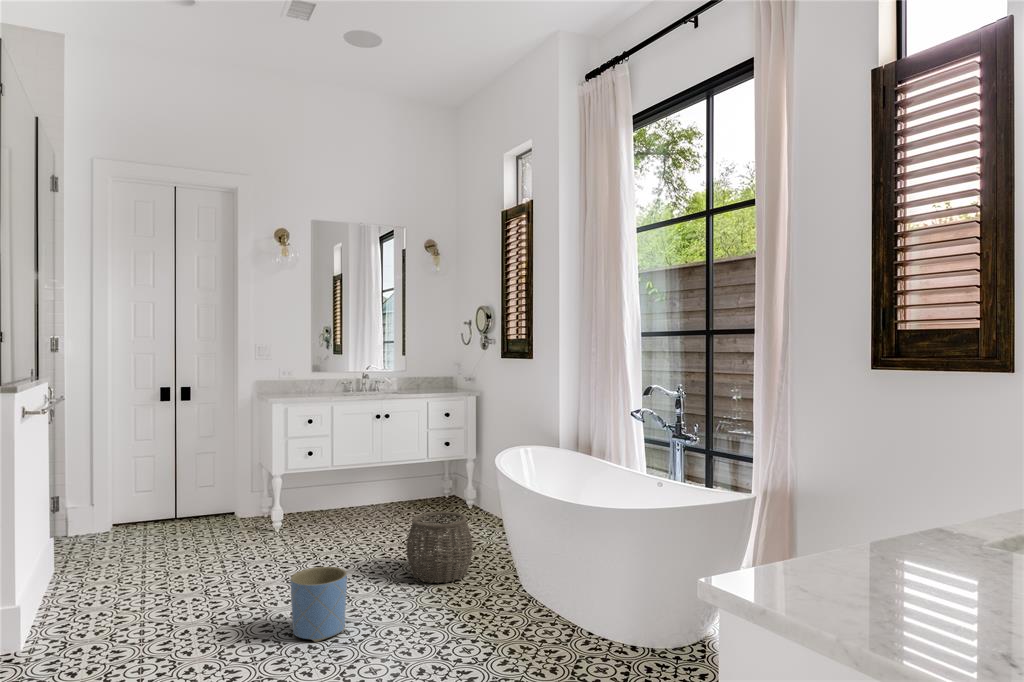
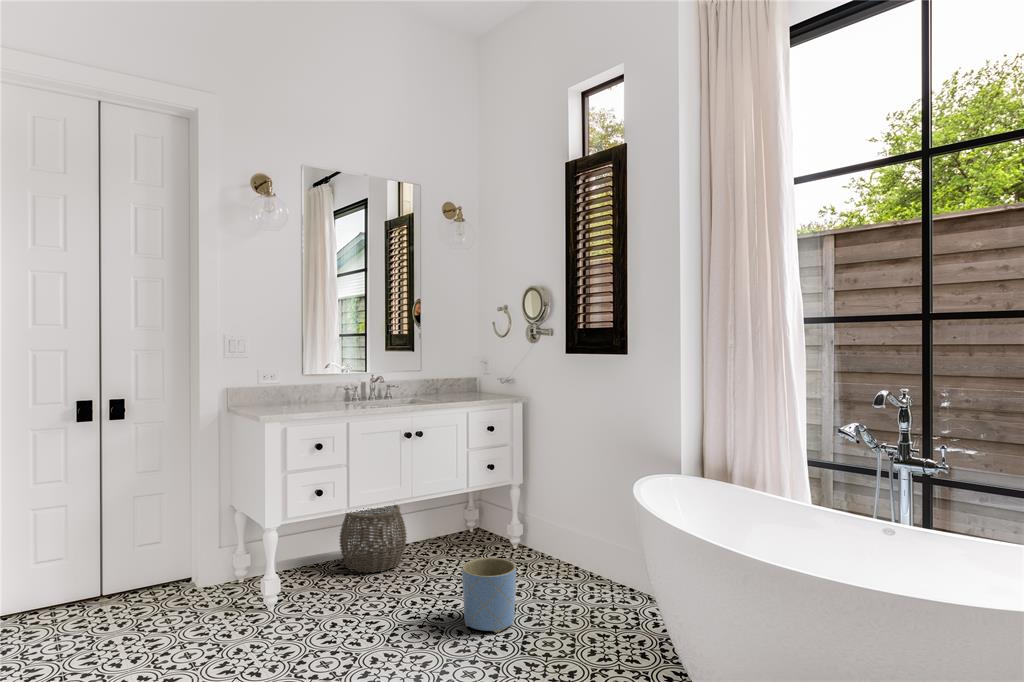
planter: present [290,567,347,642] -> present [462,558,516,633]

